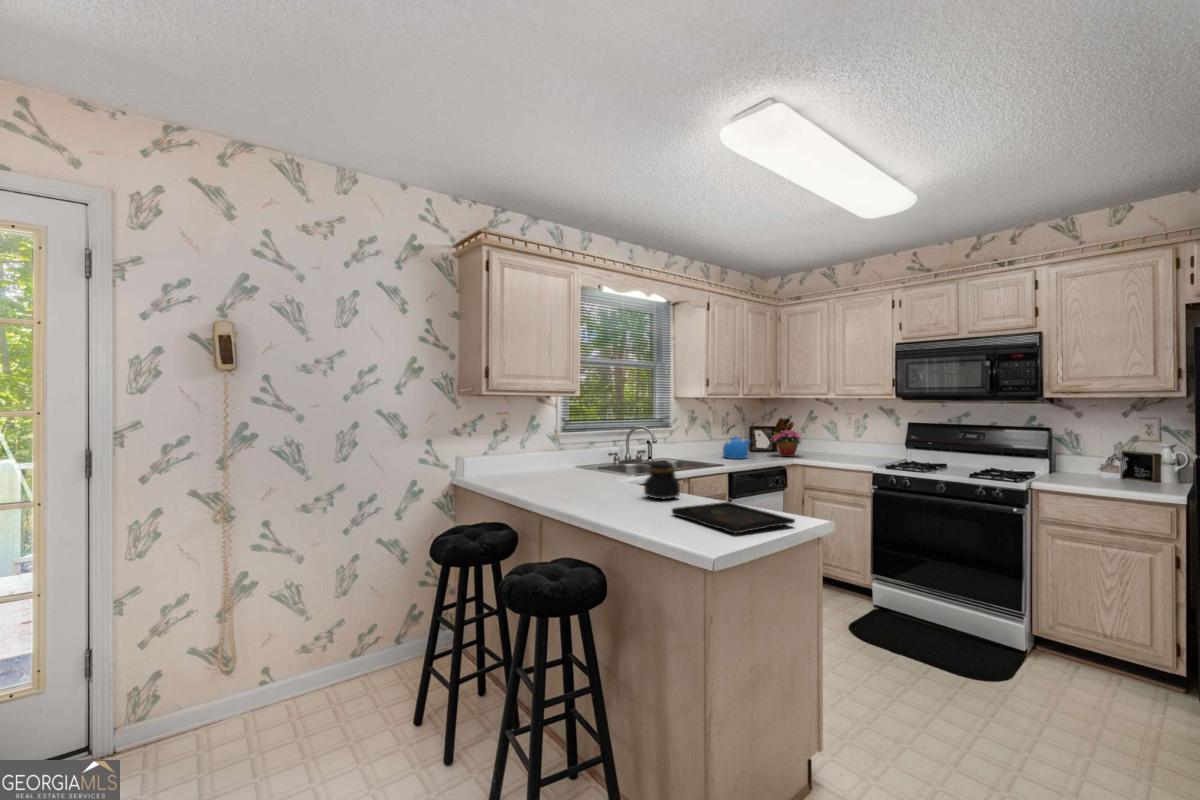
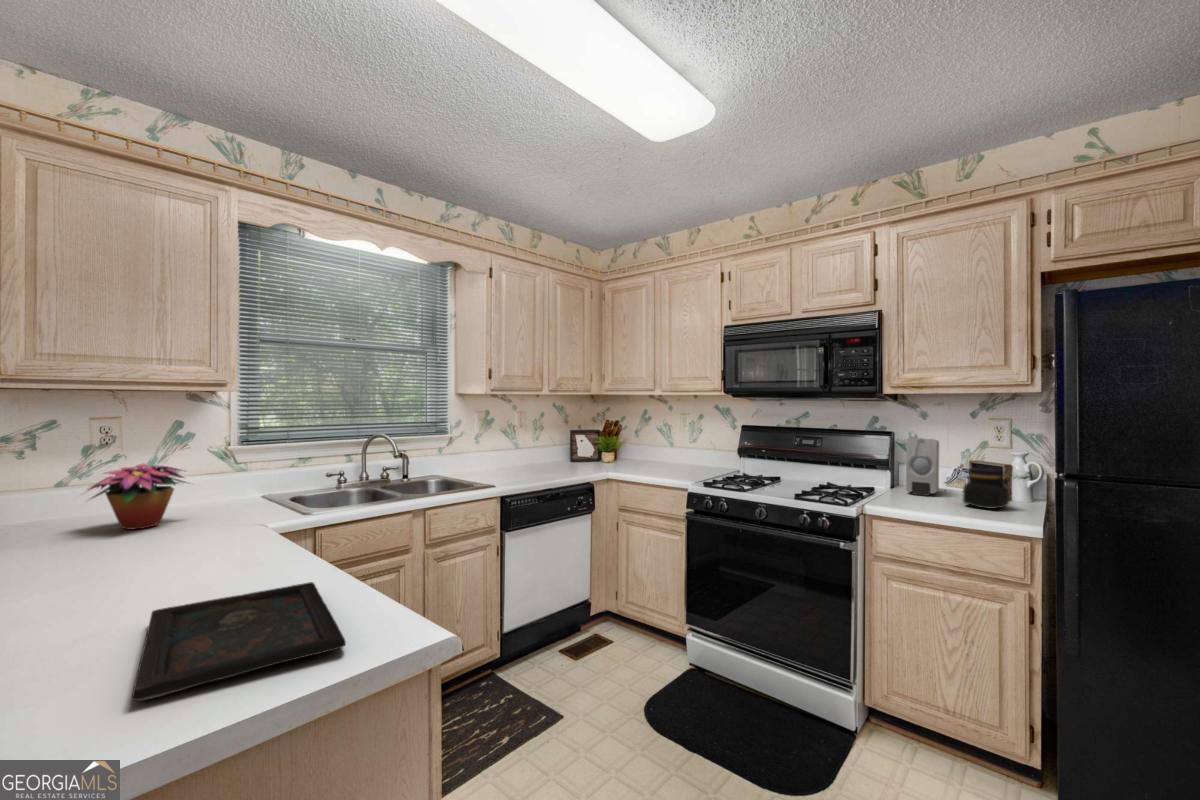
kettle: present [723,425,750,459] -> none [518,430,555,475]
flower arrangement: present [772,430,801,457] -> present [87,463,186,530]
soap dispenser: none [1064,433,1093,478] -> present [906,438,939,496]
jar: present [644,462,680,499] -> present [962,467,1010,509]

